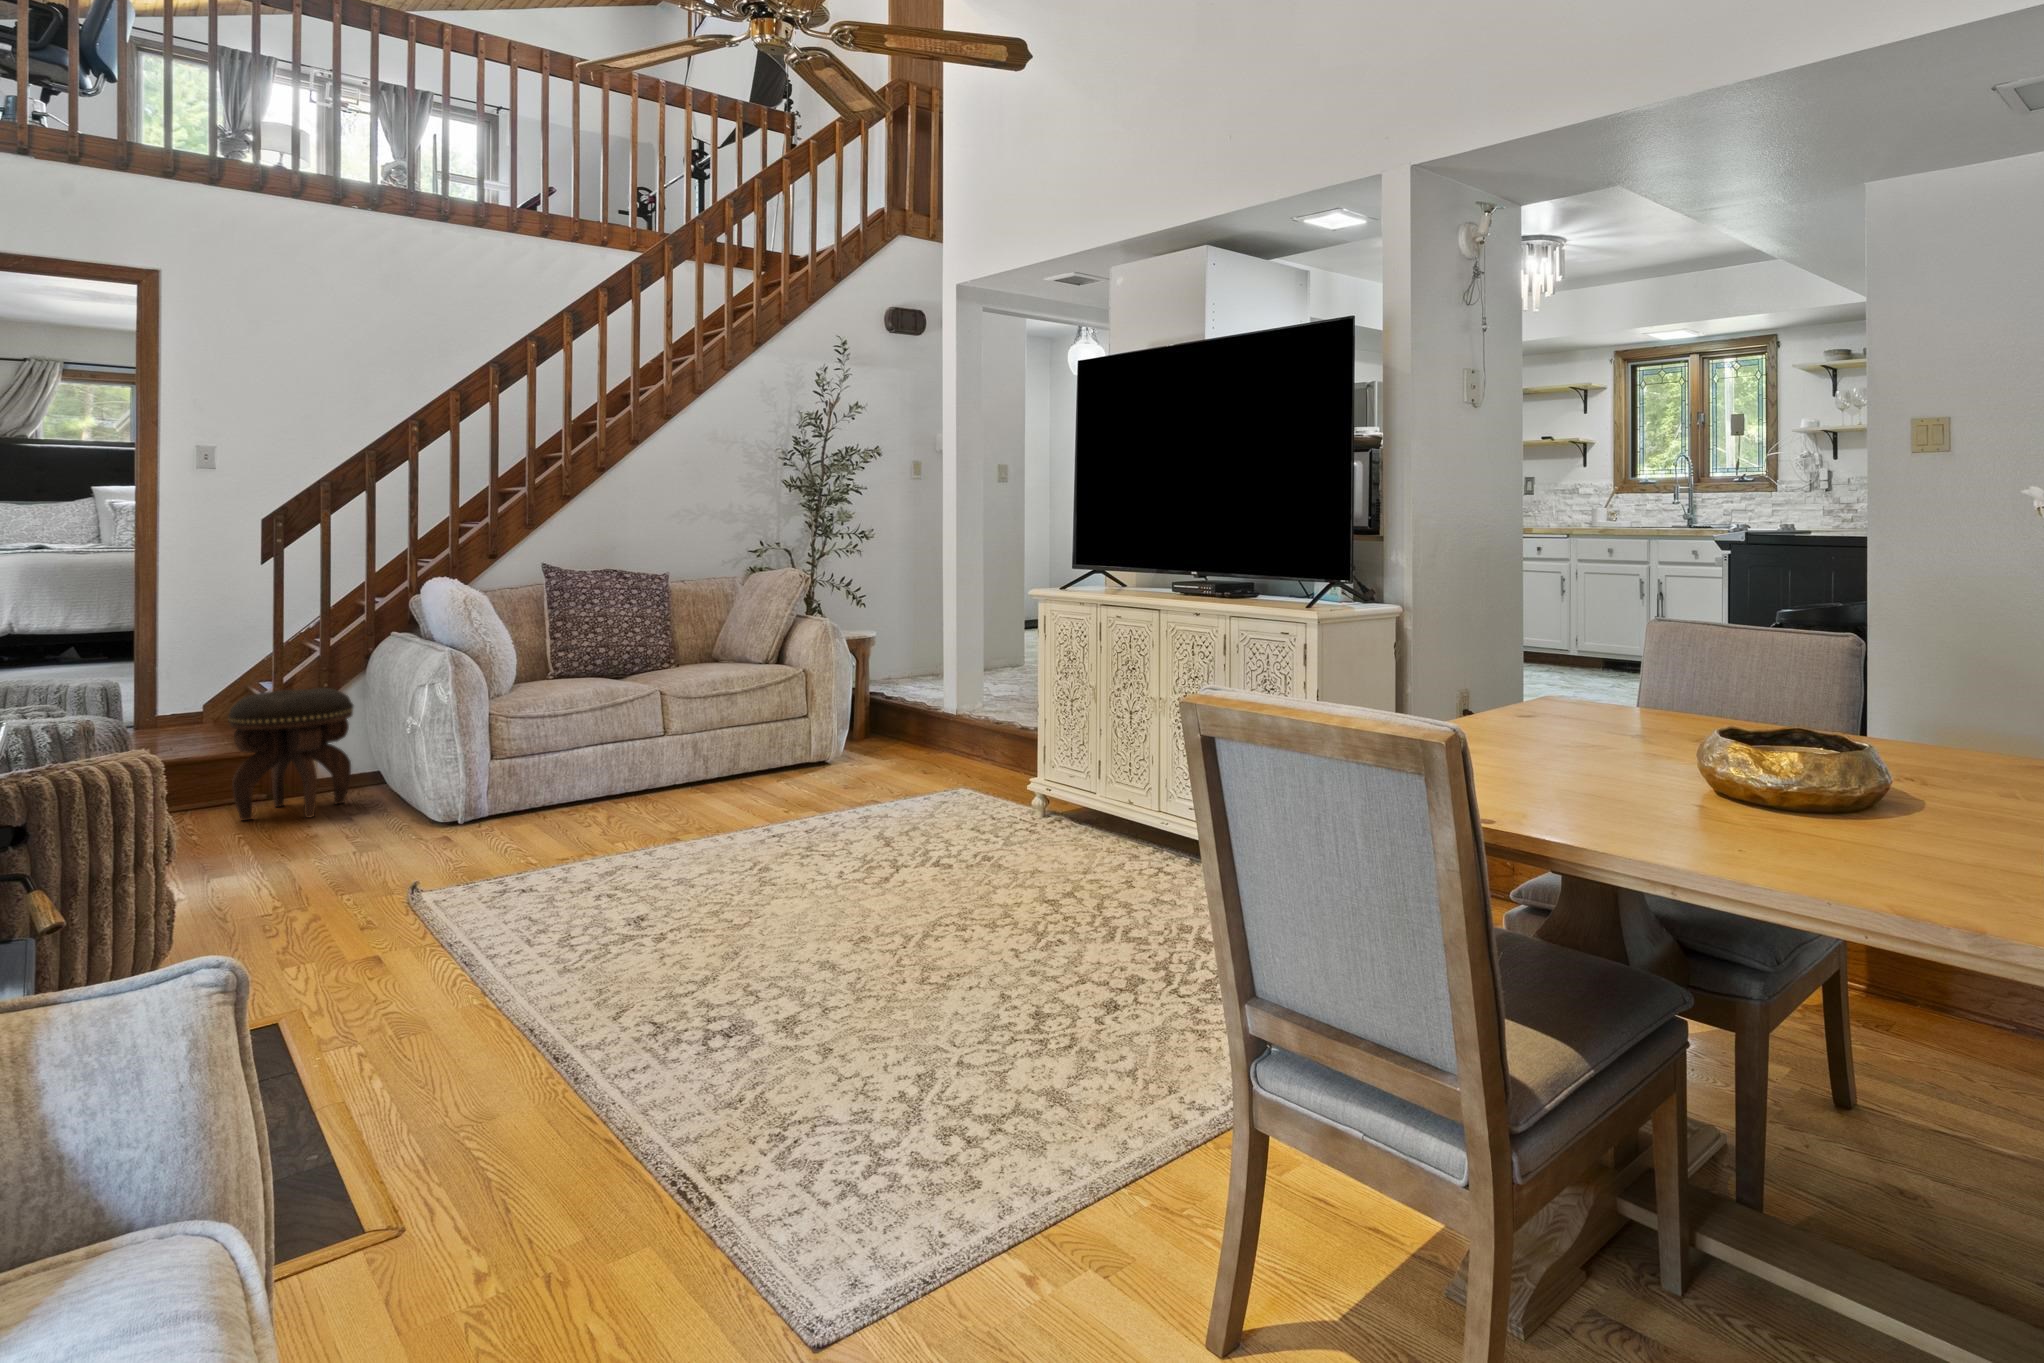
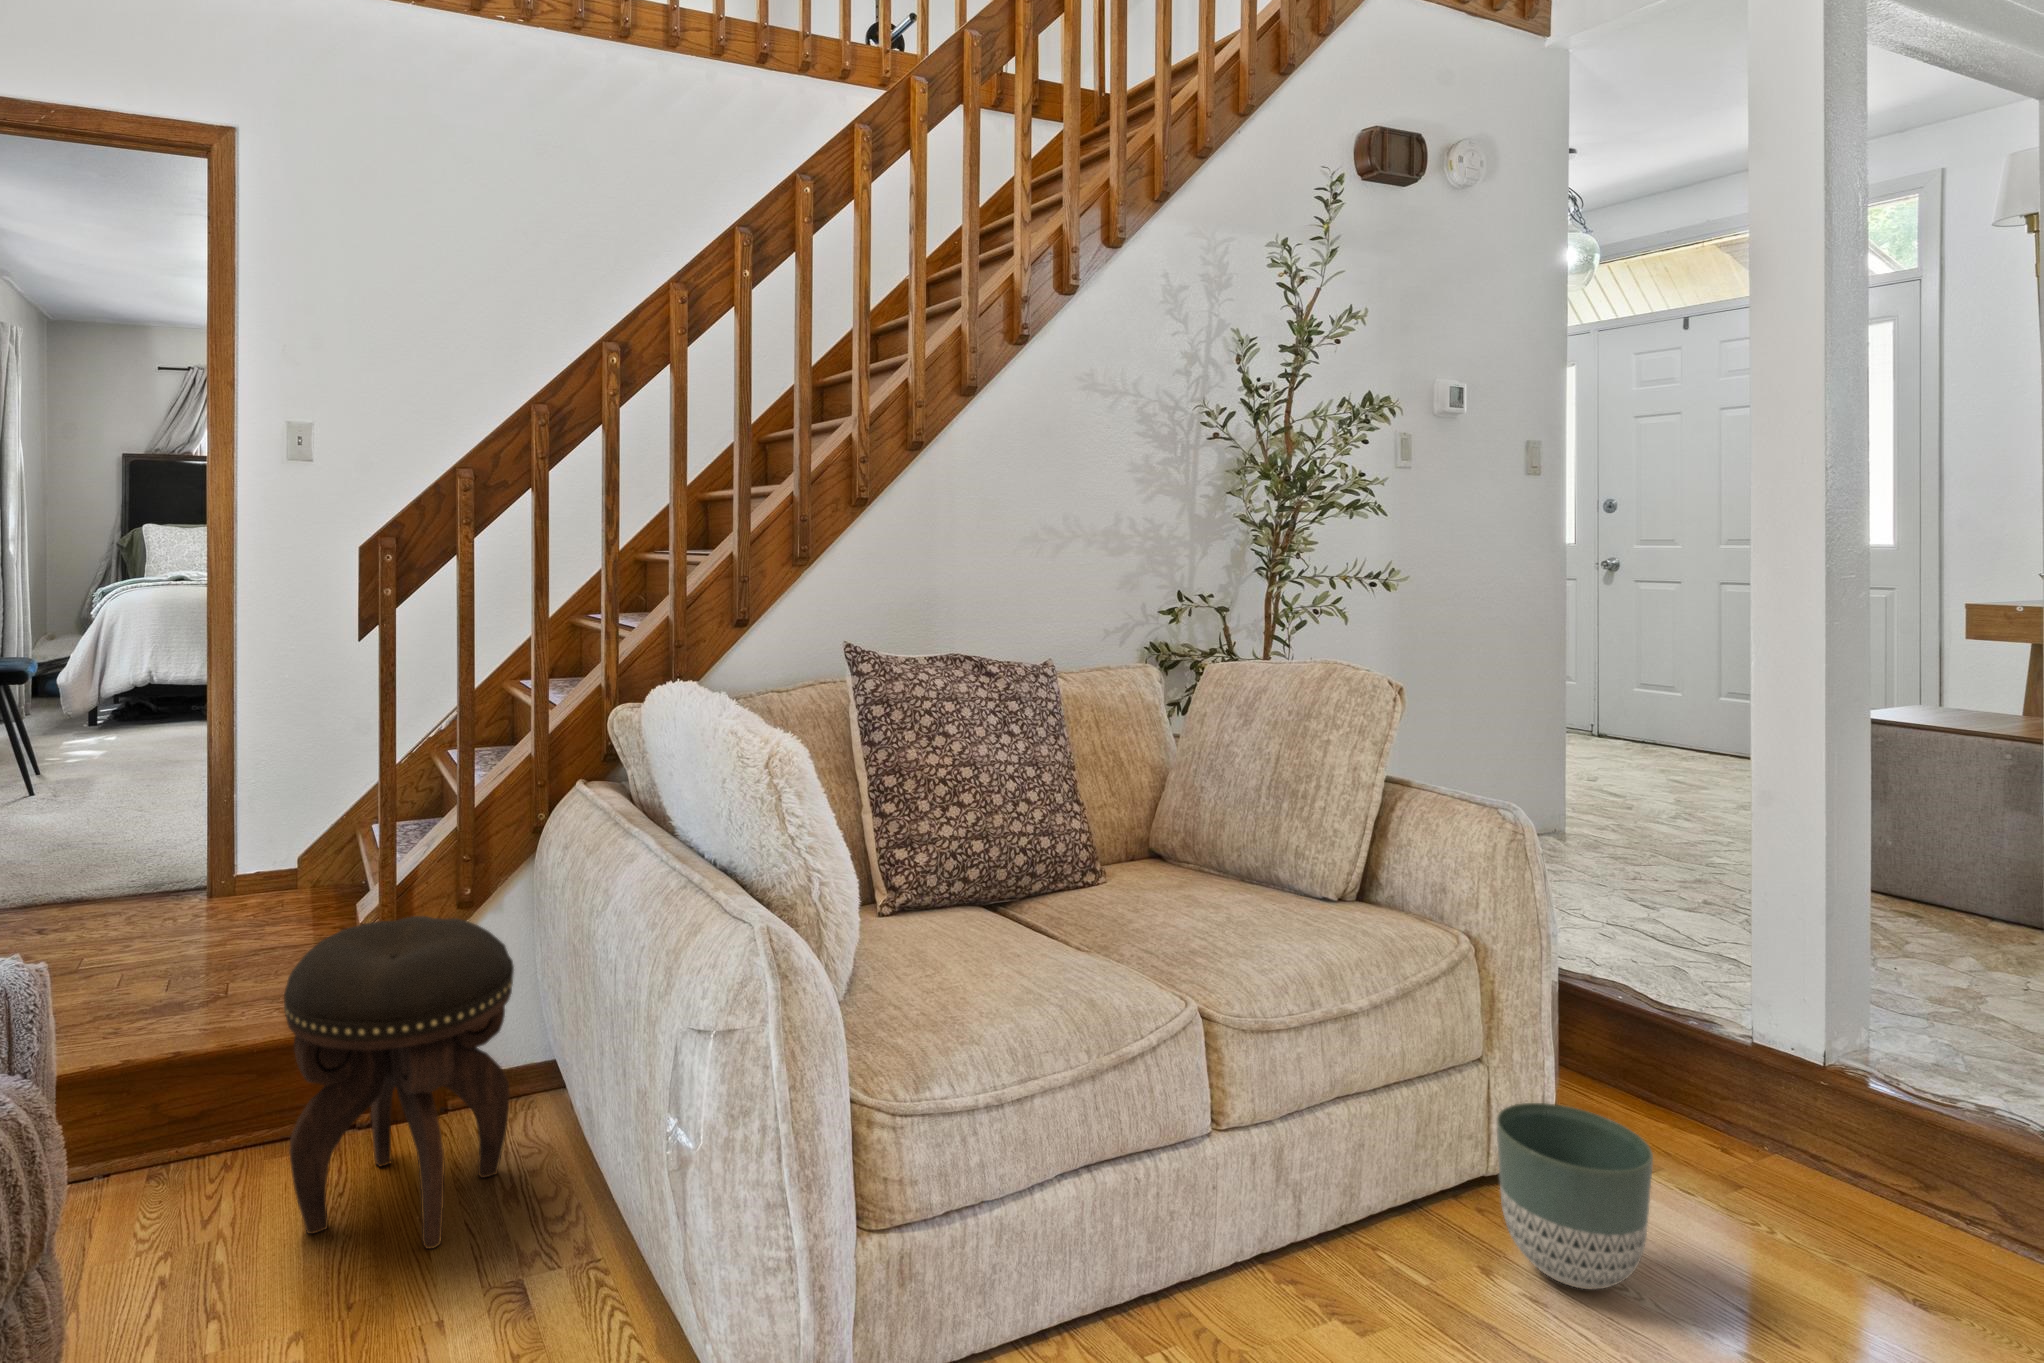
planter: none [791,725,841,782] -> present [1497,1103,1653,1289]

